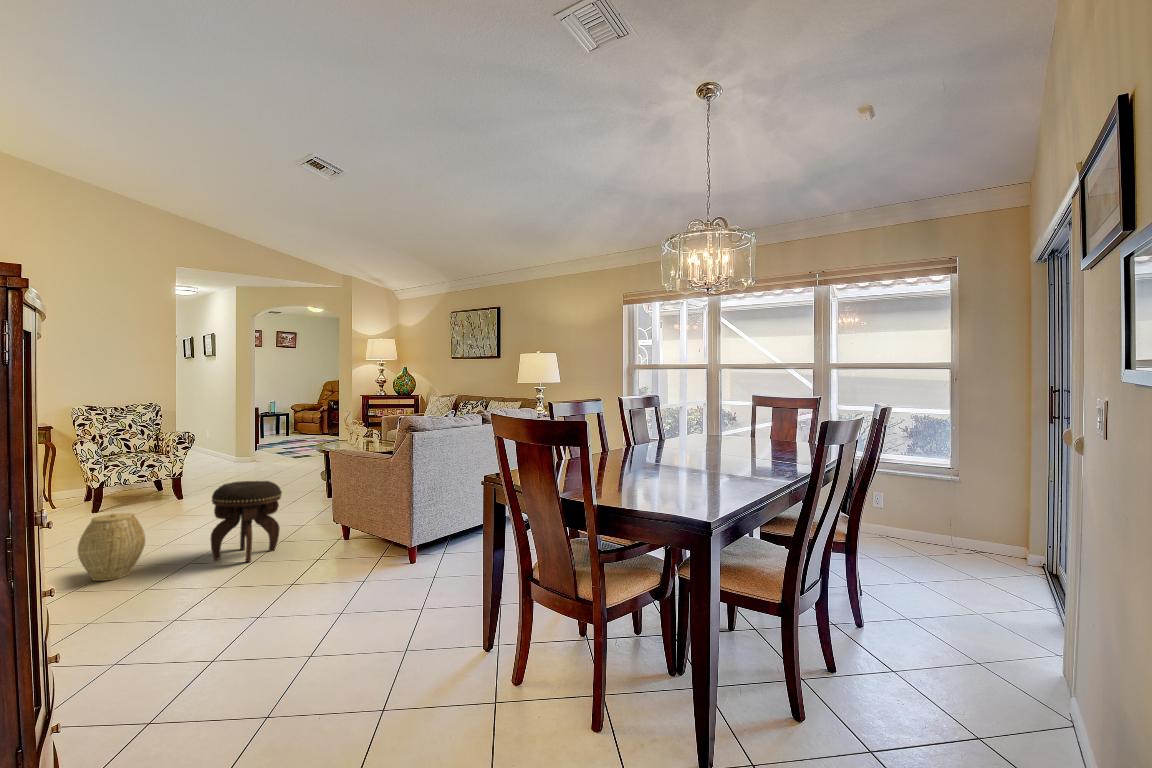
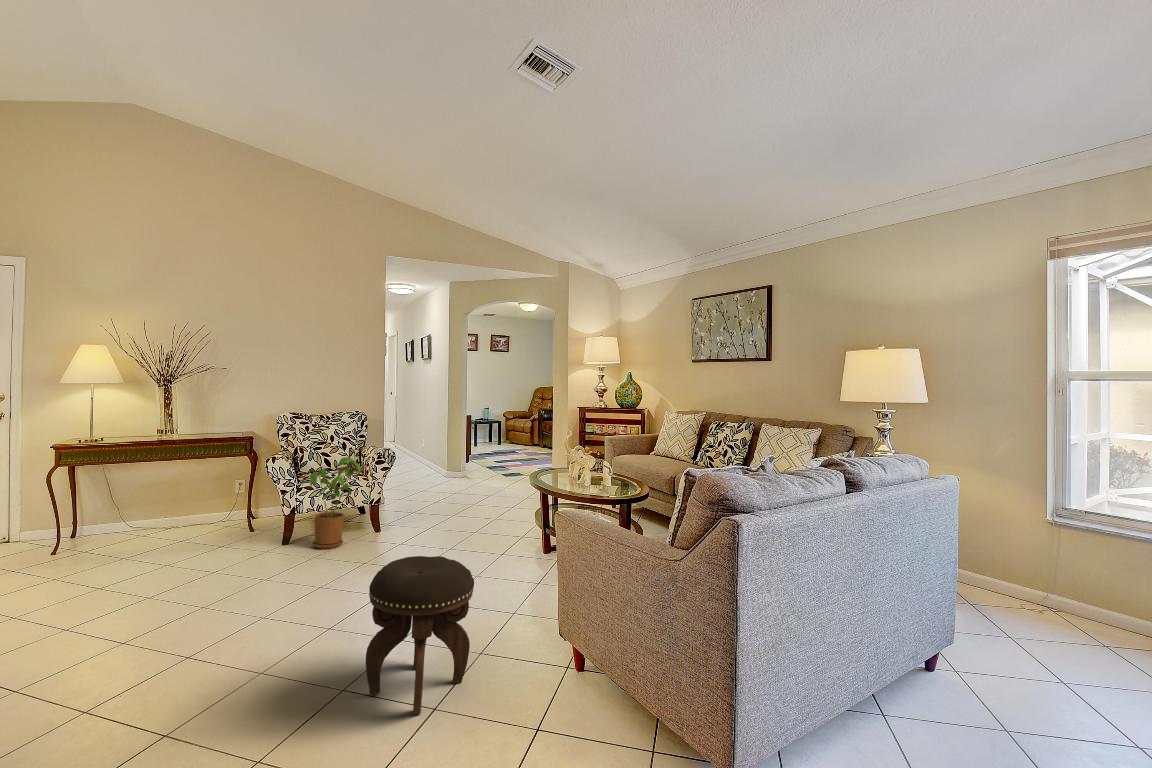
house plant: none [116,439,170,513] -> present [310,457,363,549]
woven basket: present [78,513,145,581] -> none [179,598,277,719]

